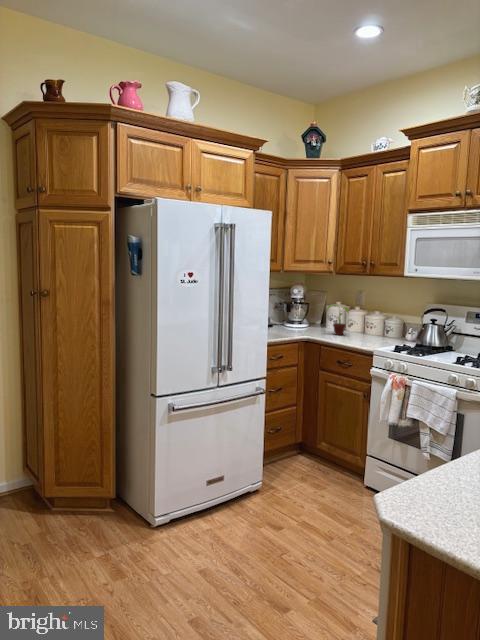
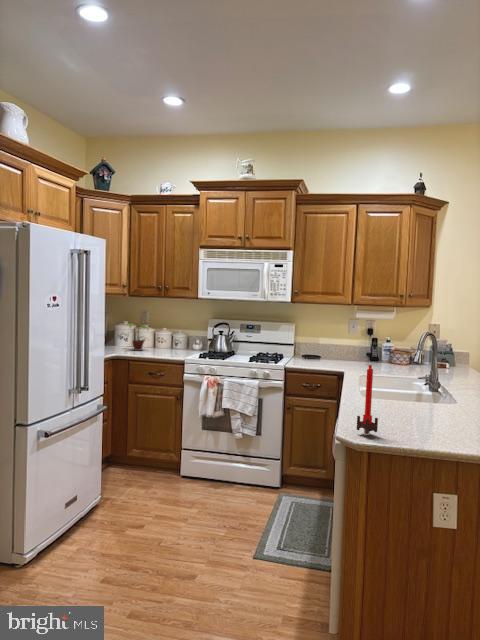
candle: none [424,392,457,509] -> present [357,365,378,435]

